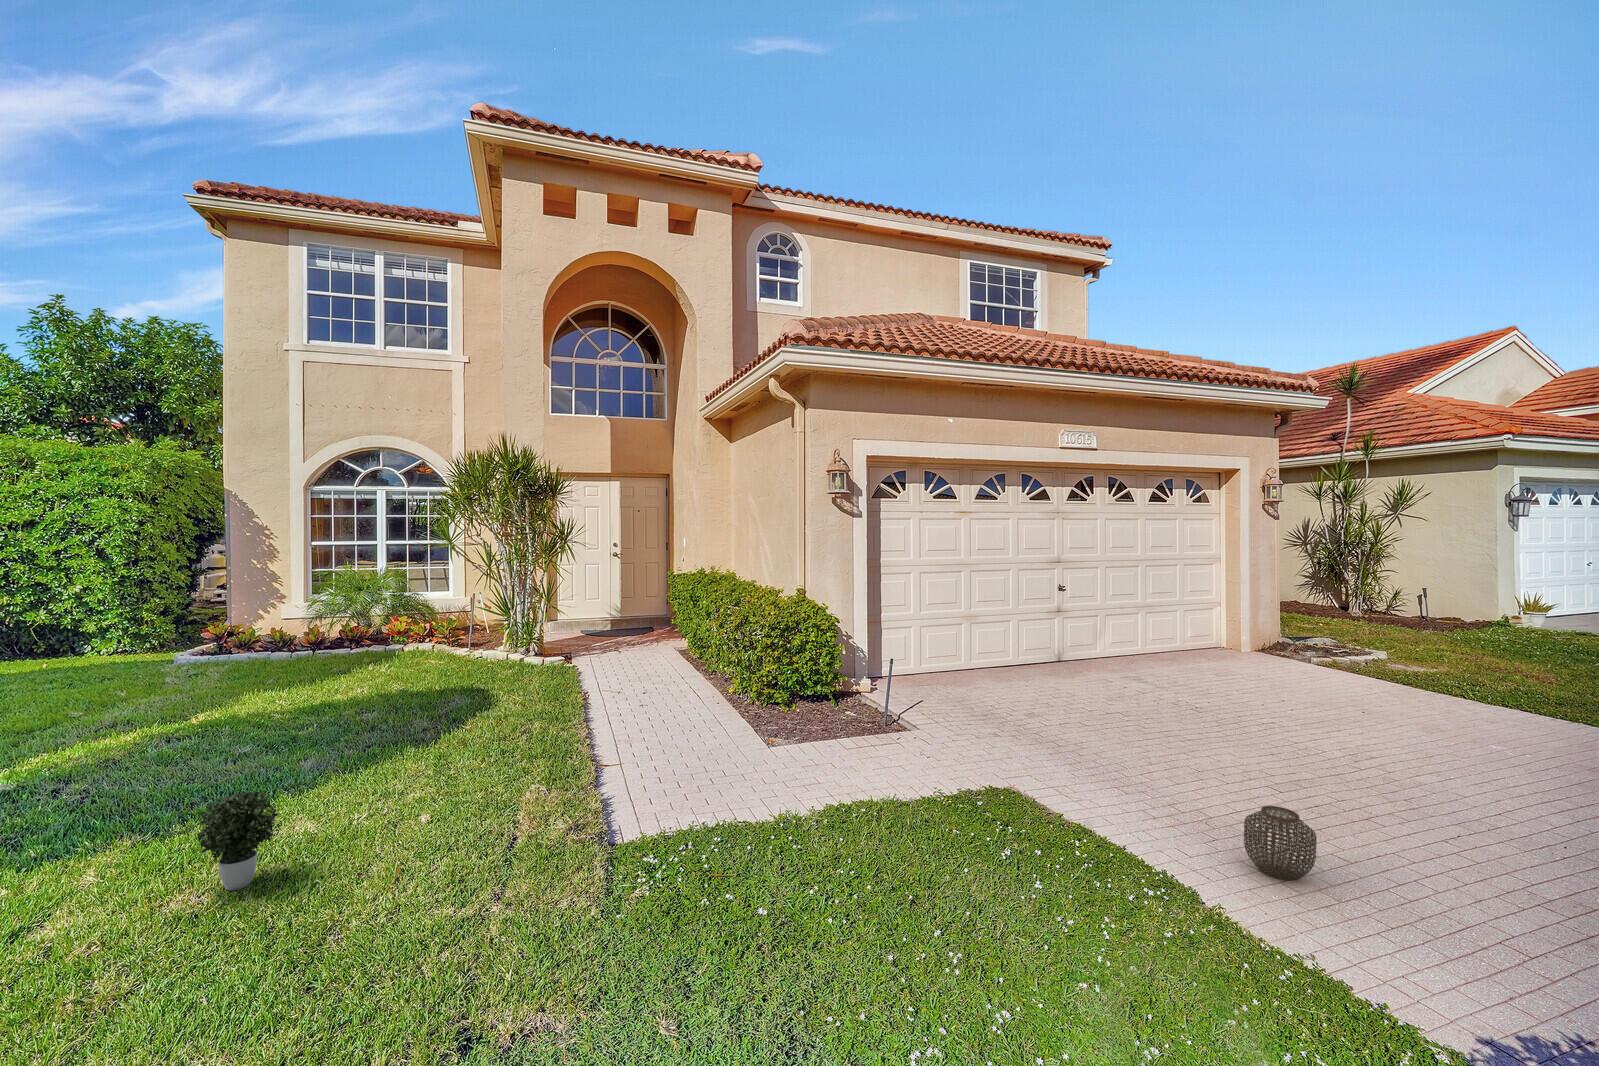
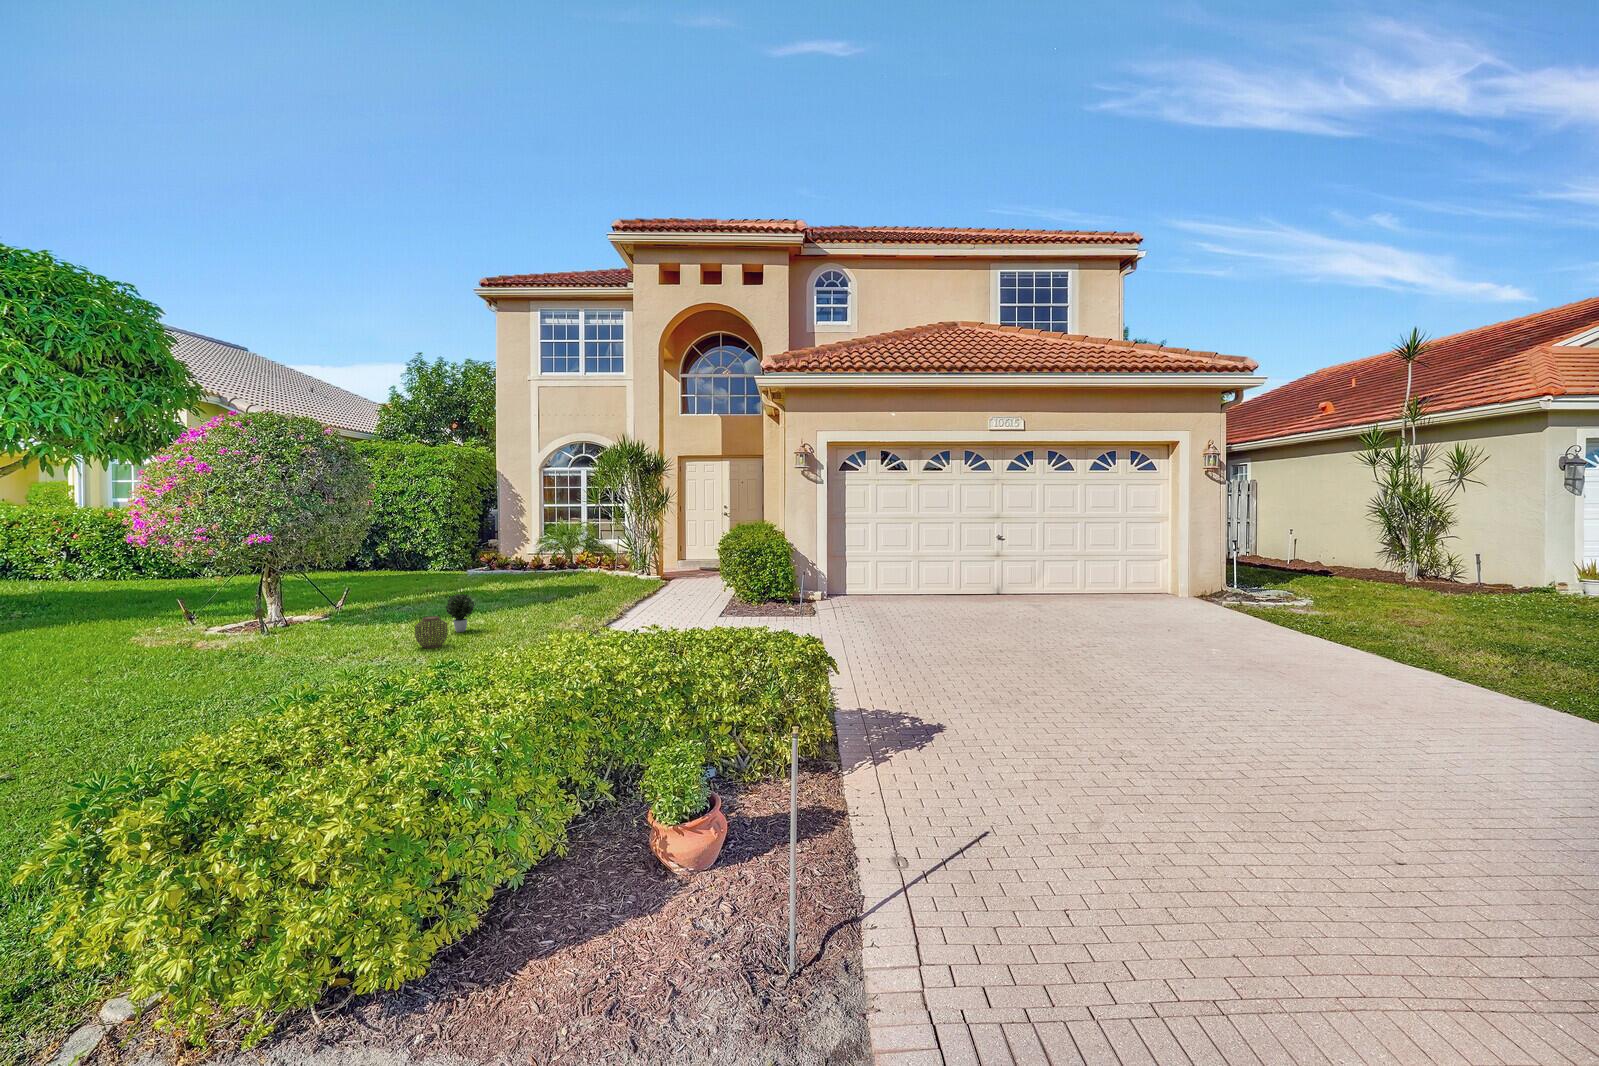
woven basket: present [1244,806,1317,881] -> present [415,616,447,648]

